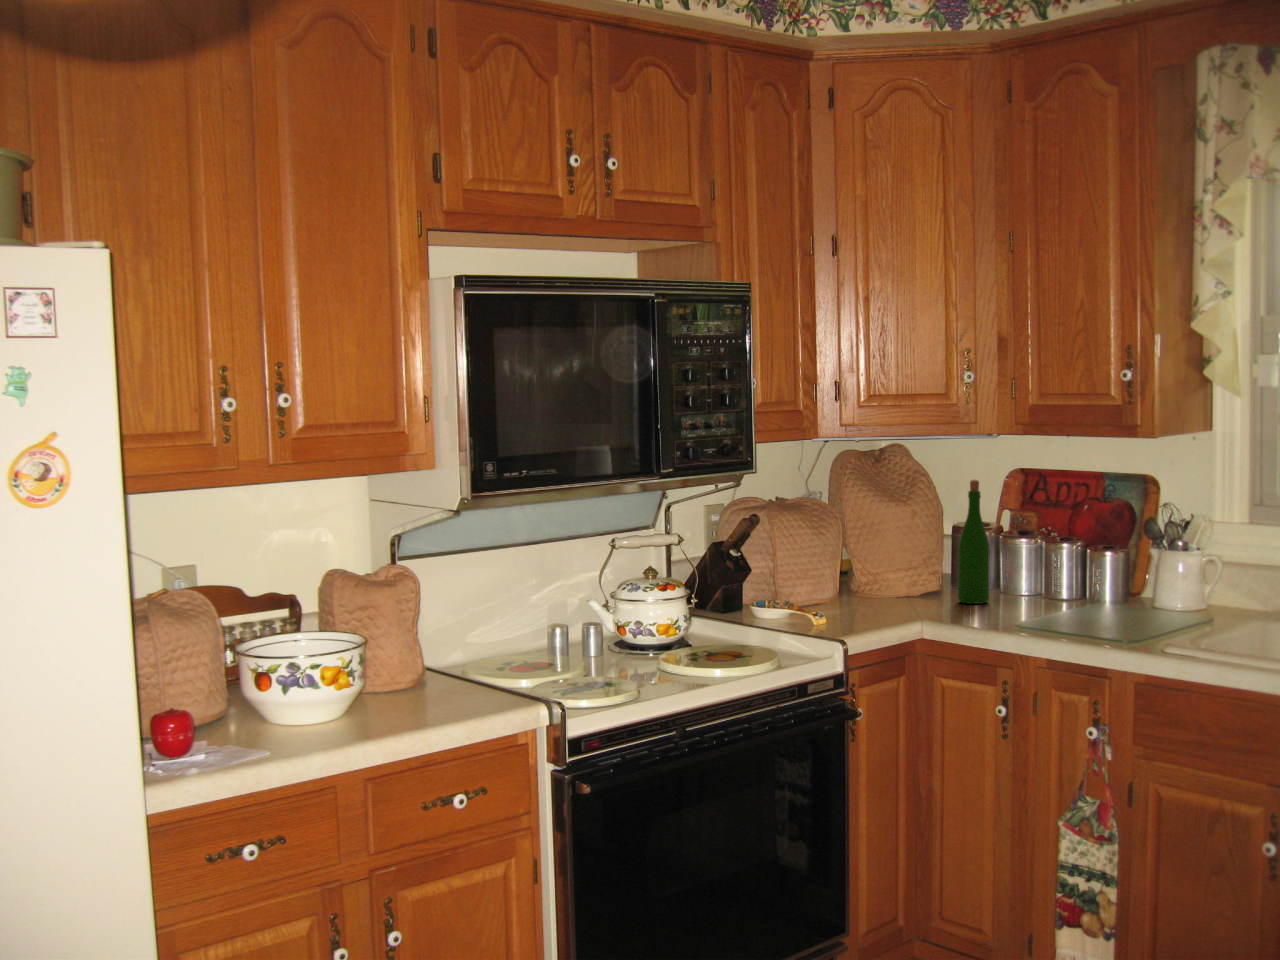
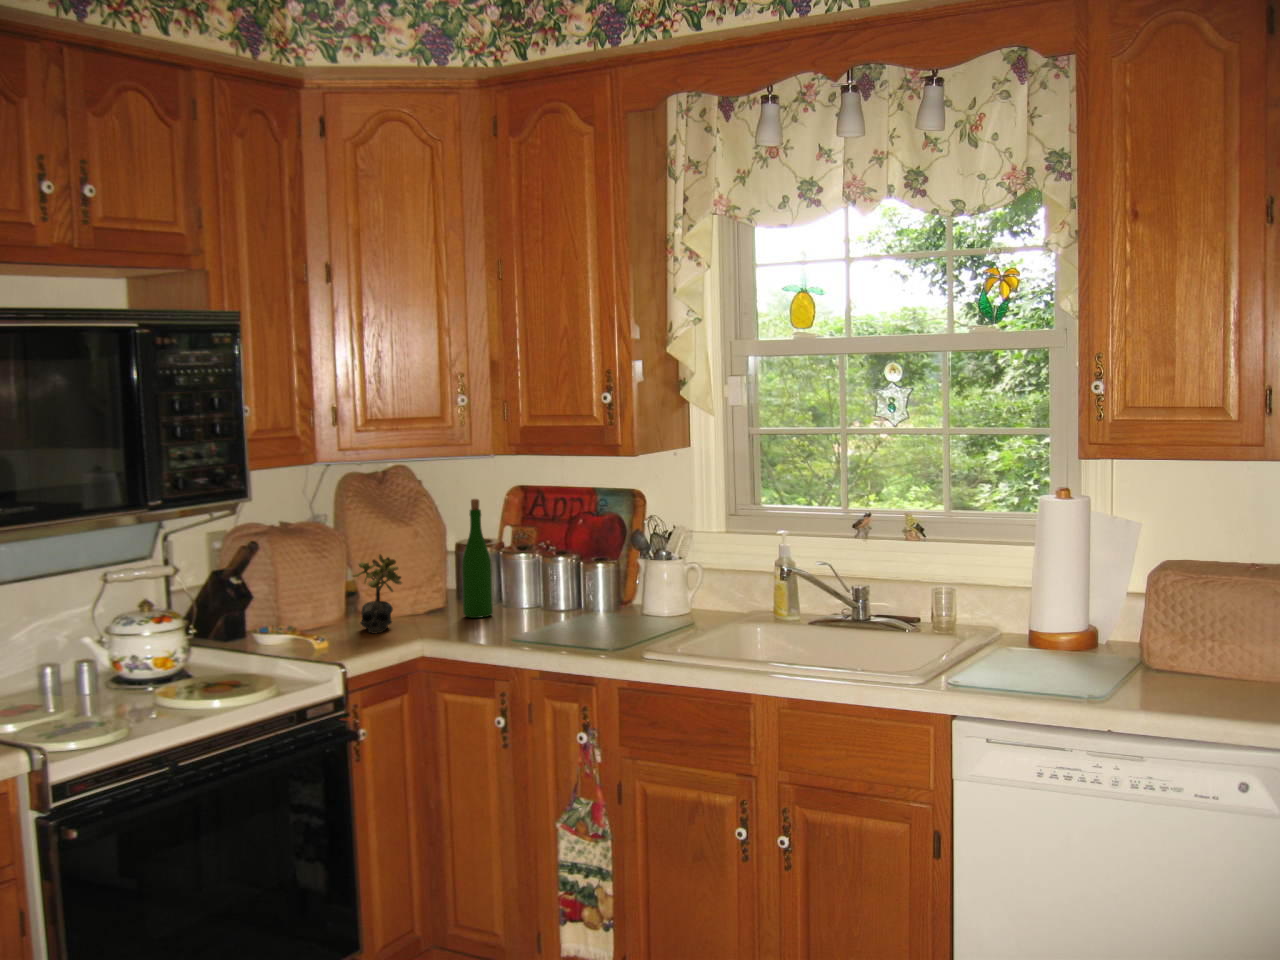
succulent plant: none [847,533,898,613] -> present [353,554,402,634]

